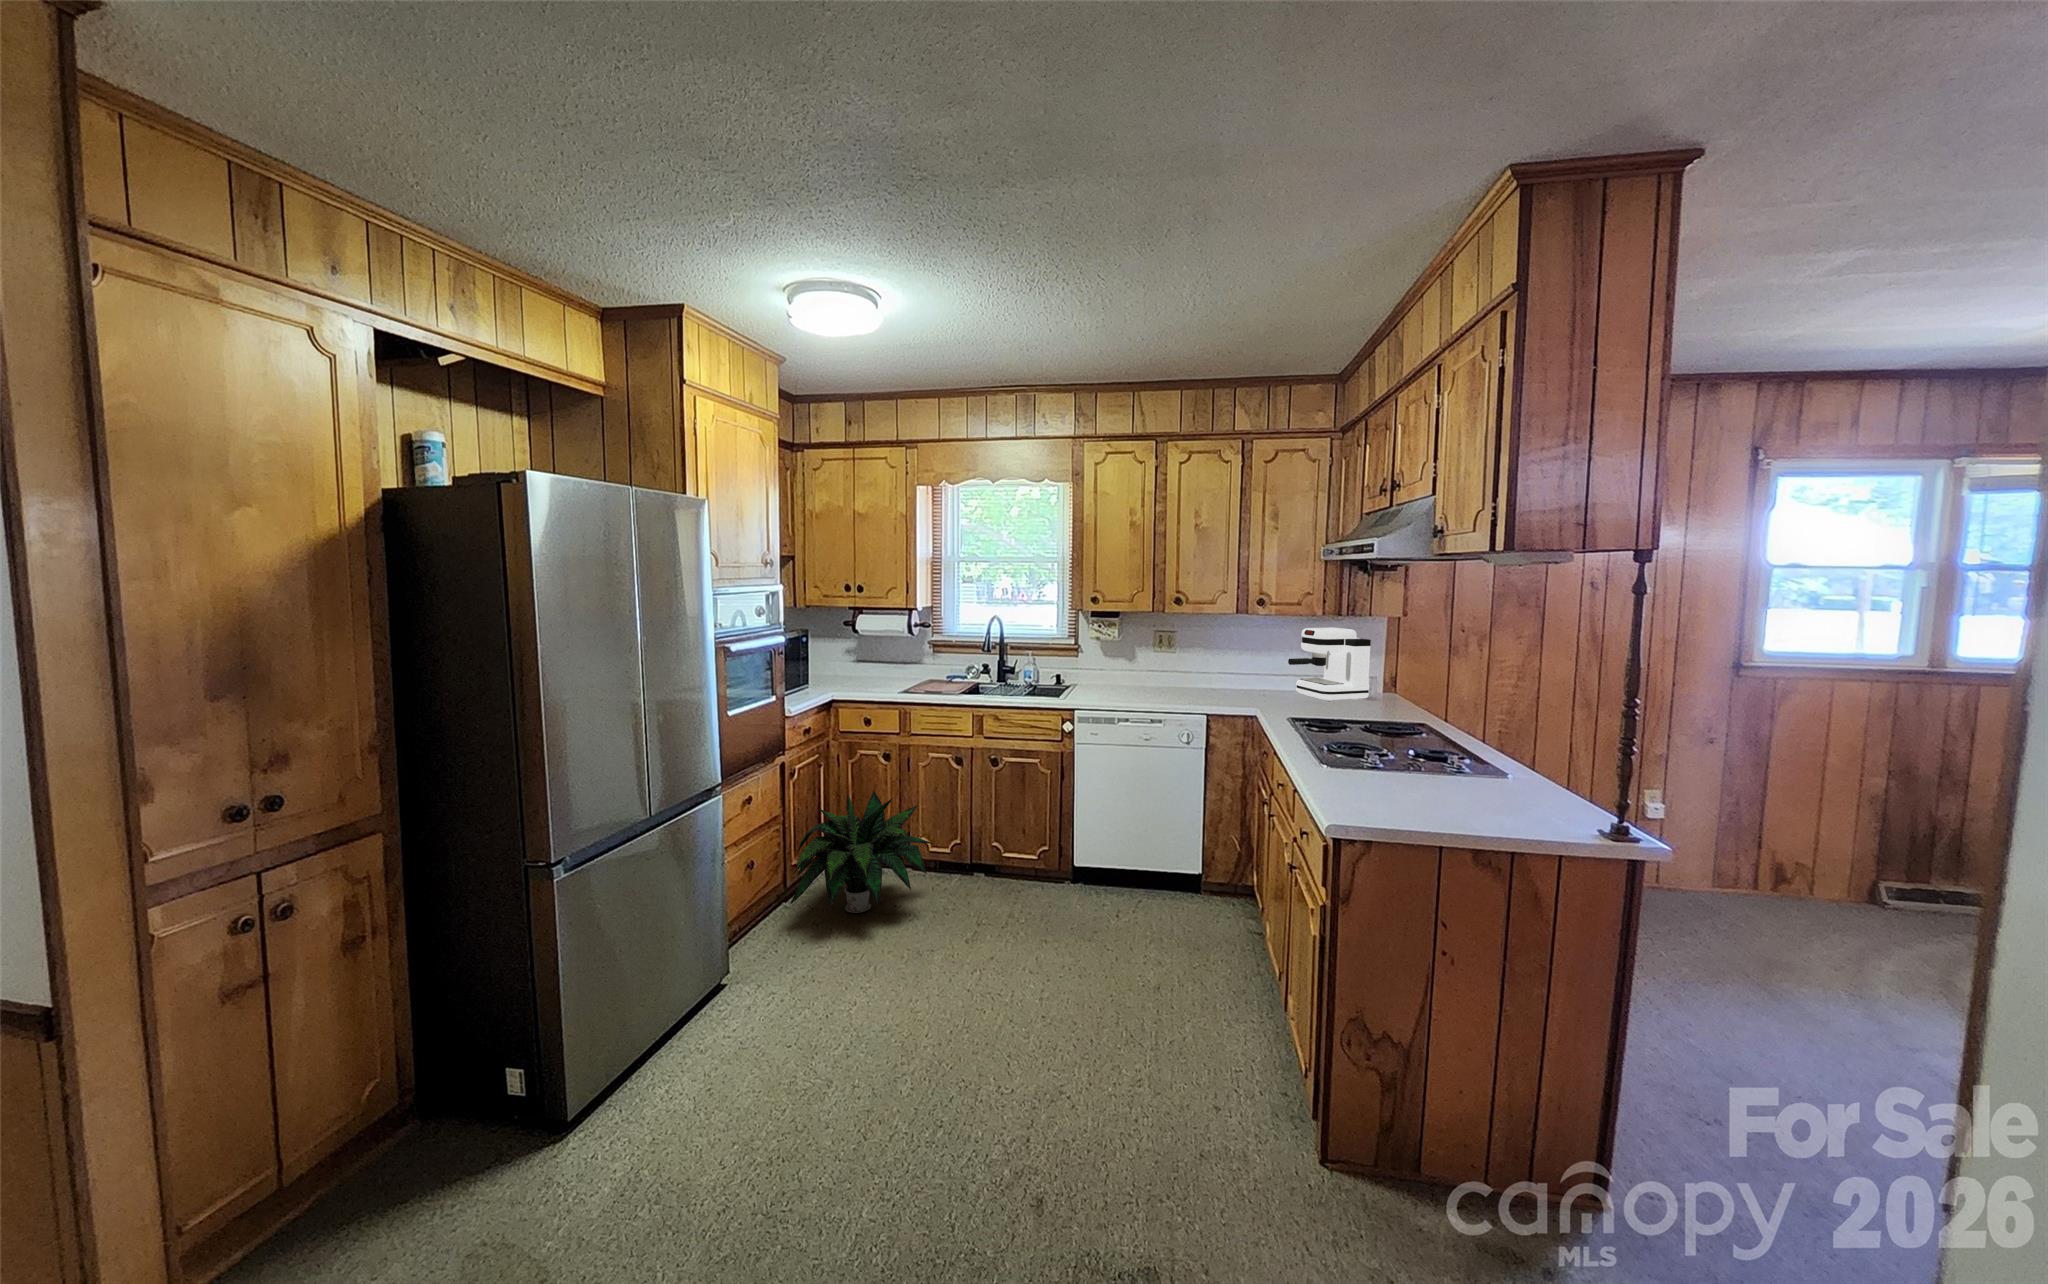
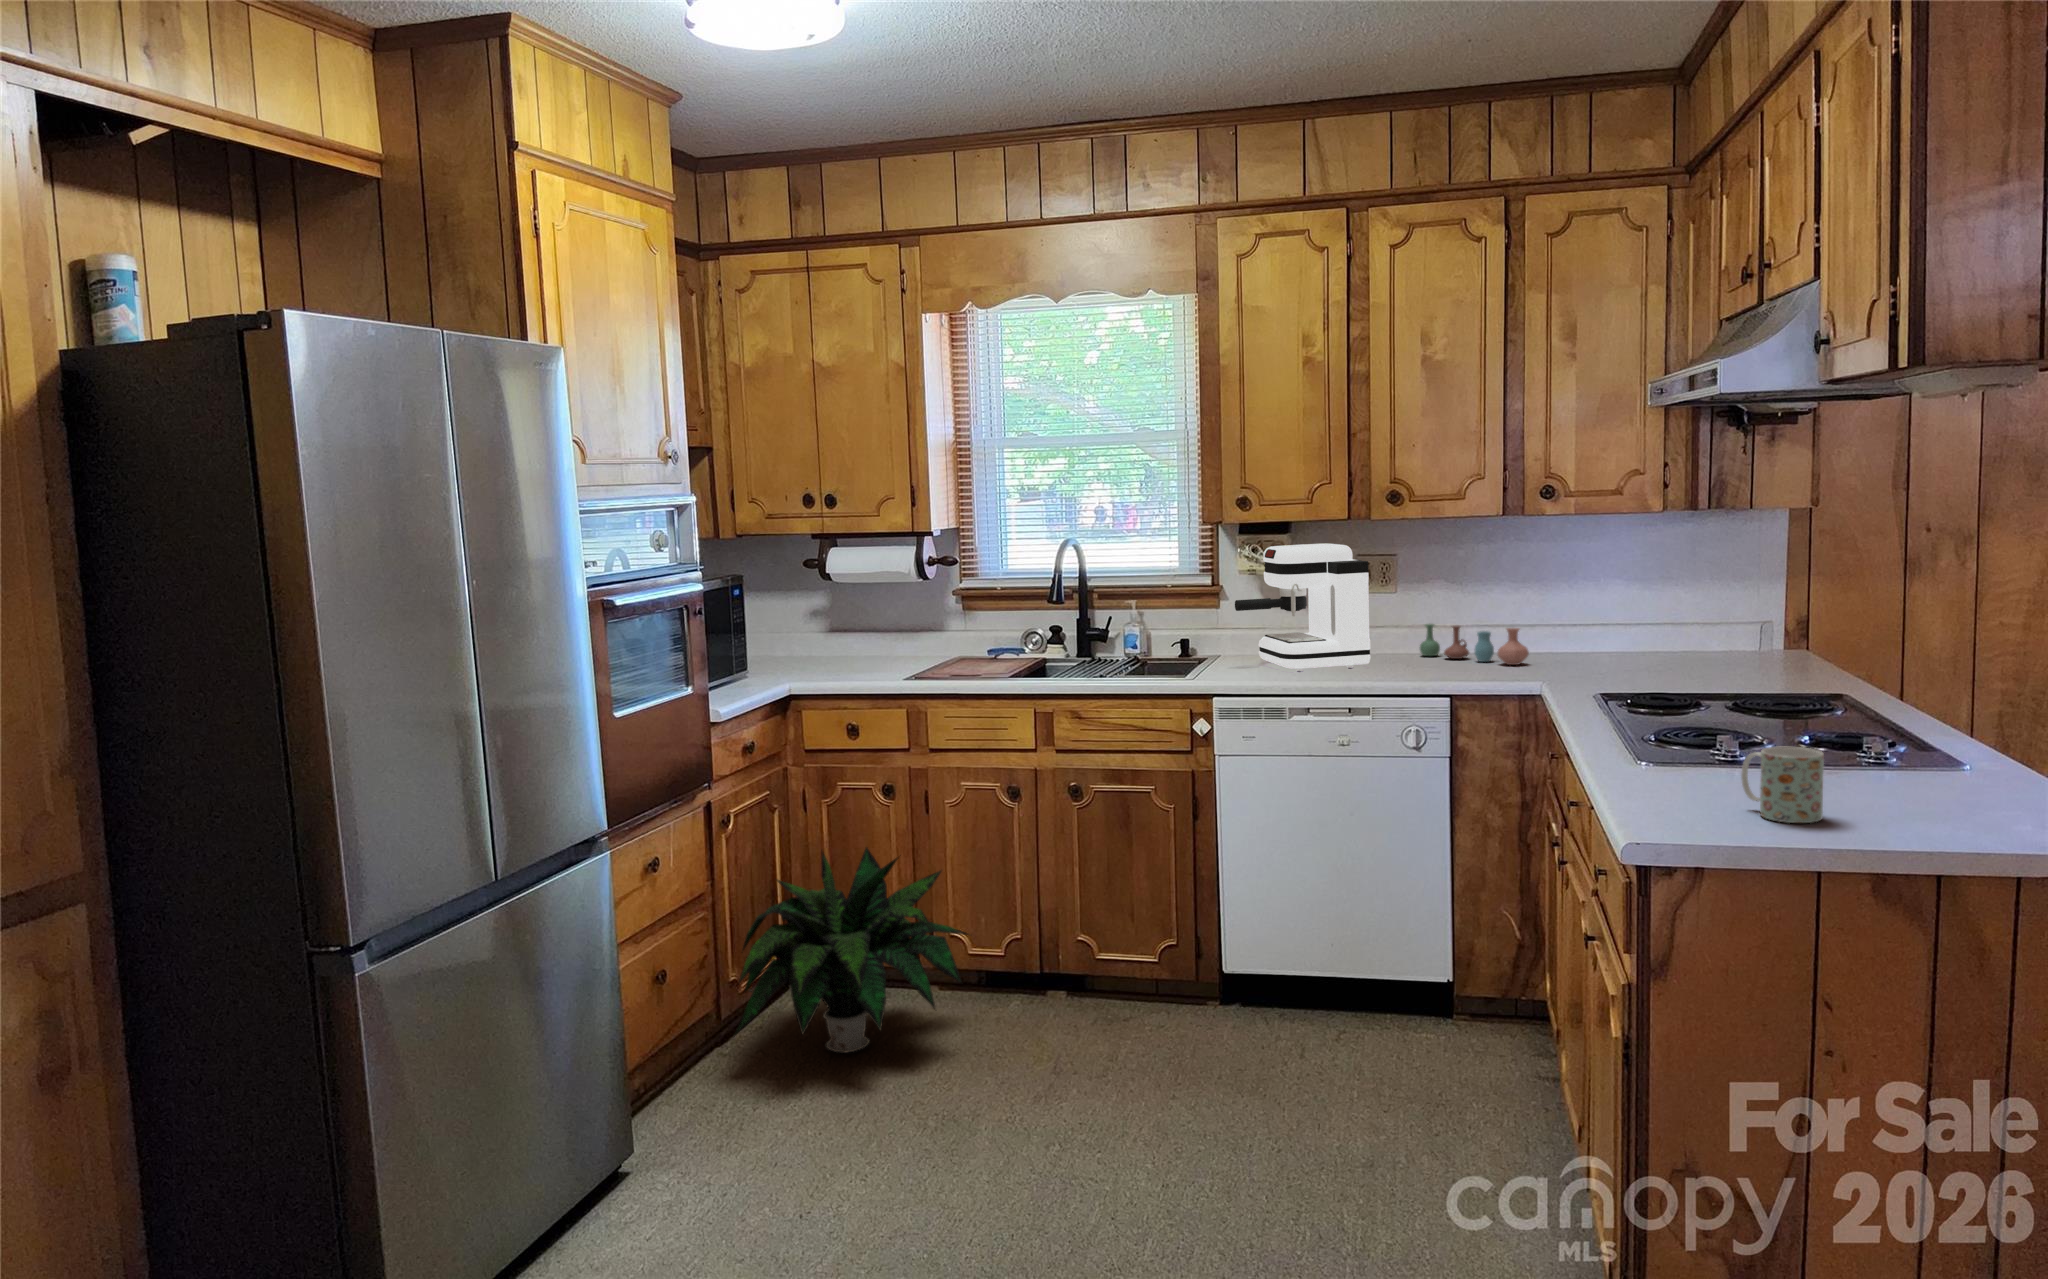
coffee maker: present [1288,628,1371,701] -> present [1235,544,1370,671]
vase: none [1188,672,1249,698] -> present [1420,624,1529,665]
mug: none [1393,767,1443,815] -> present [1741,746,1824,823]

